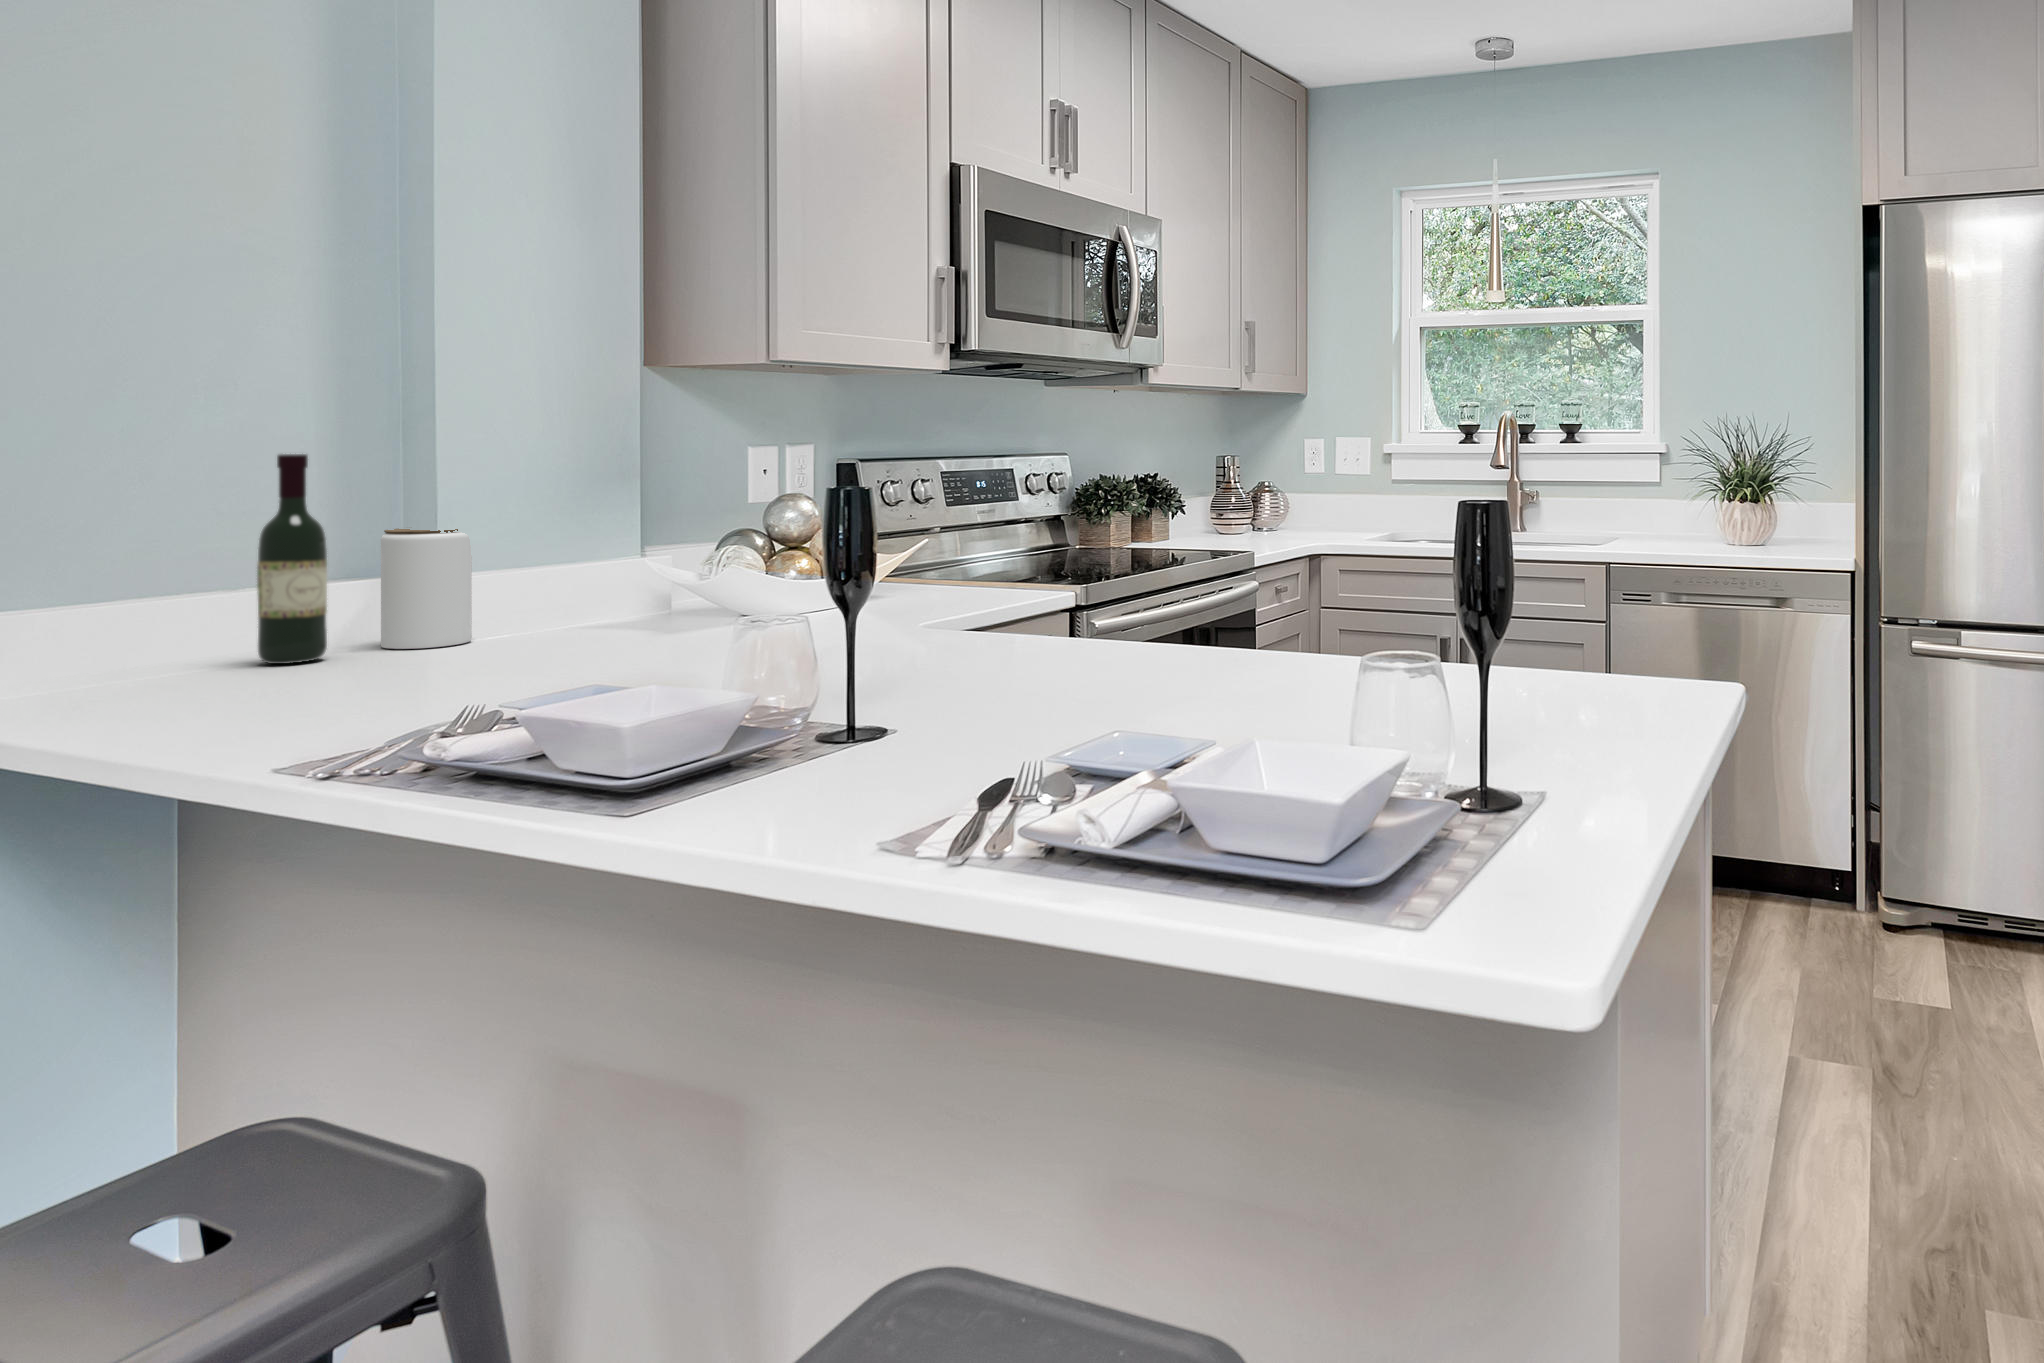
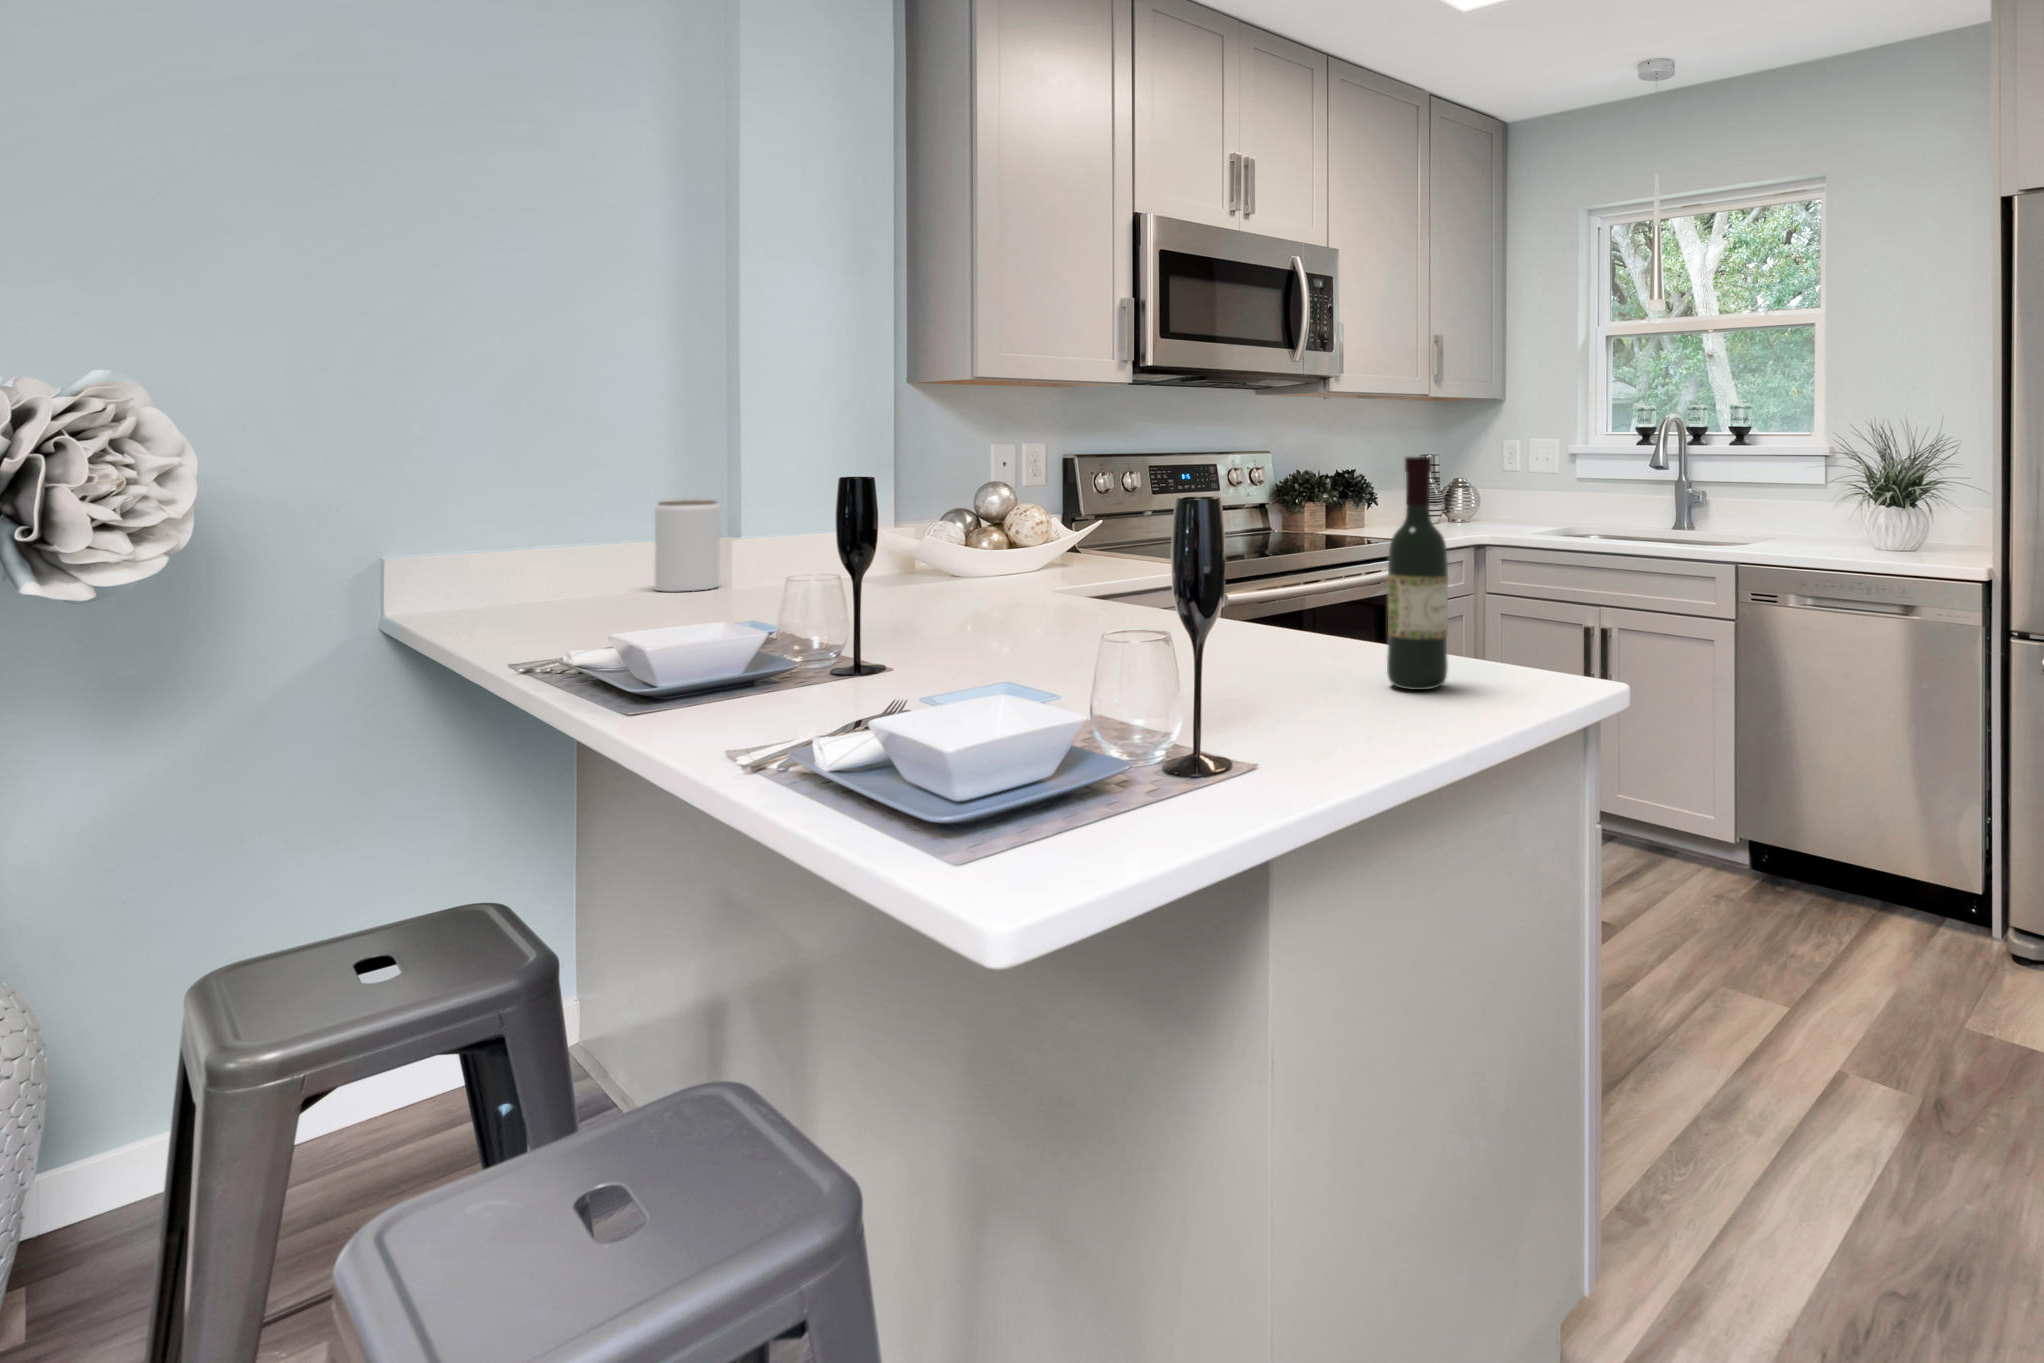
wine bottle: present [257,454,327,664] -> present [1387,456,1448,690]

